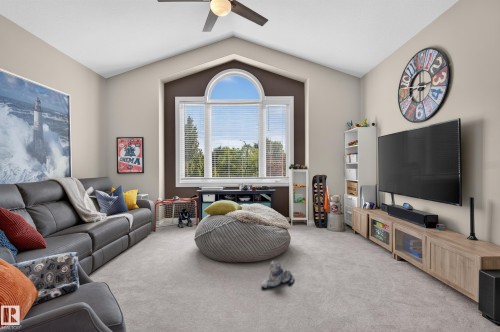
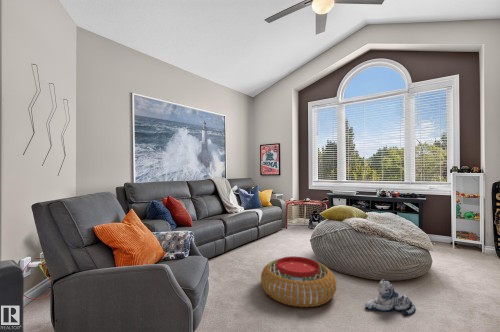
pouf: none [160,257,237,308] -> present [261,257,336,307]

